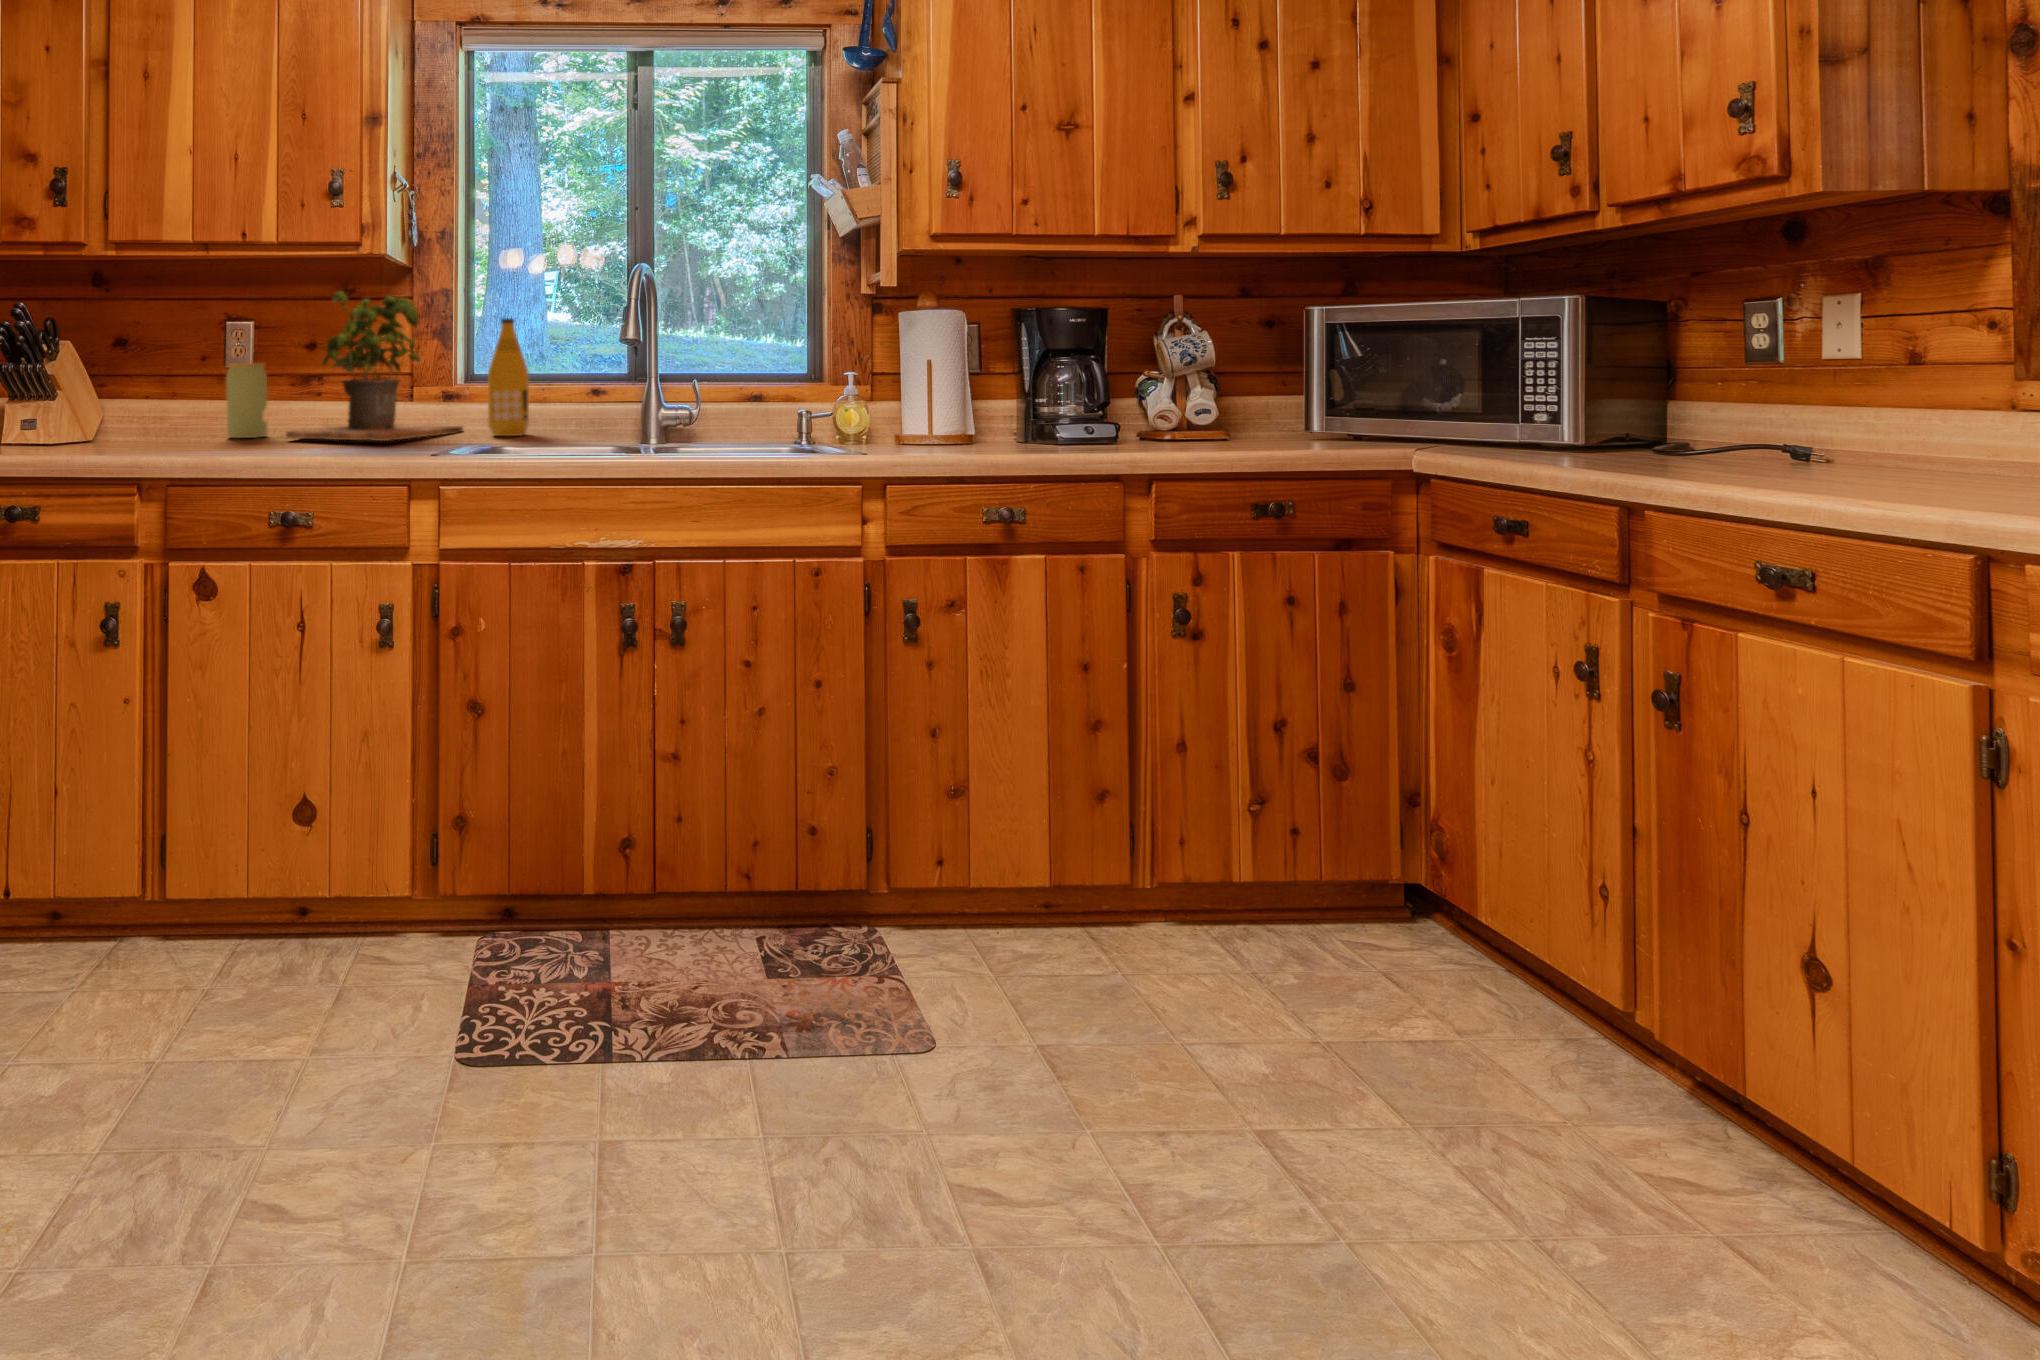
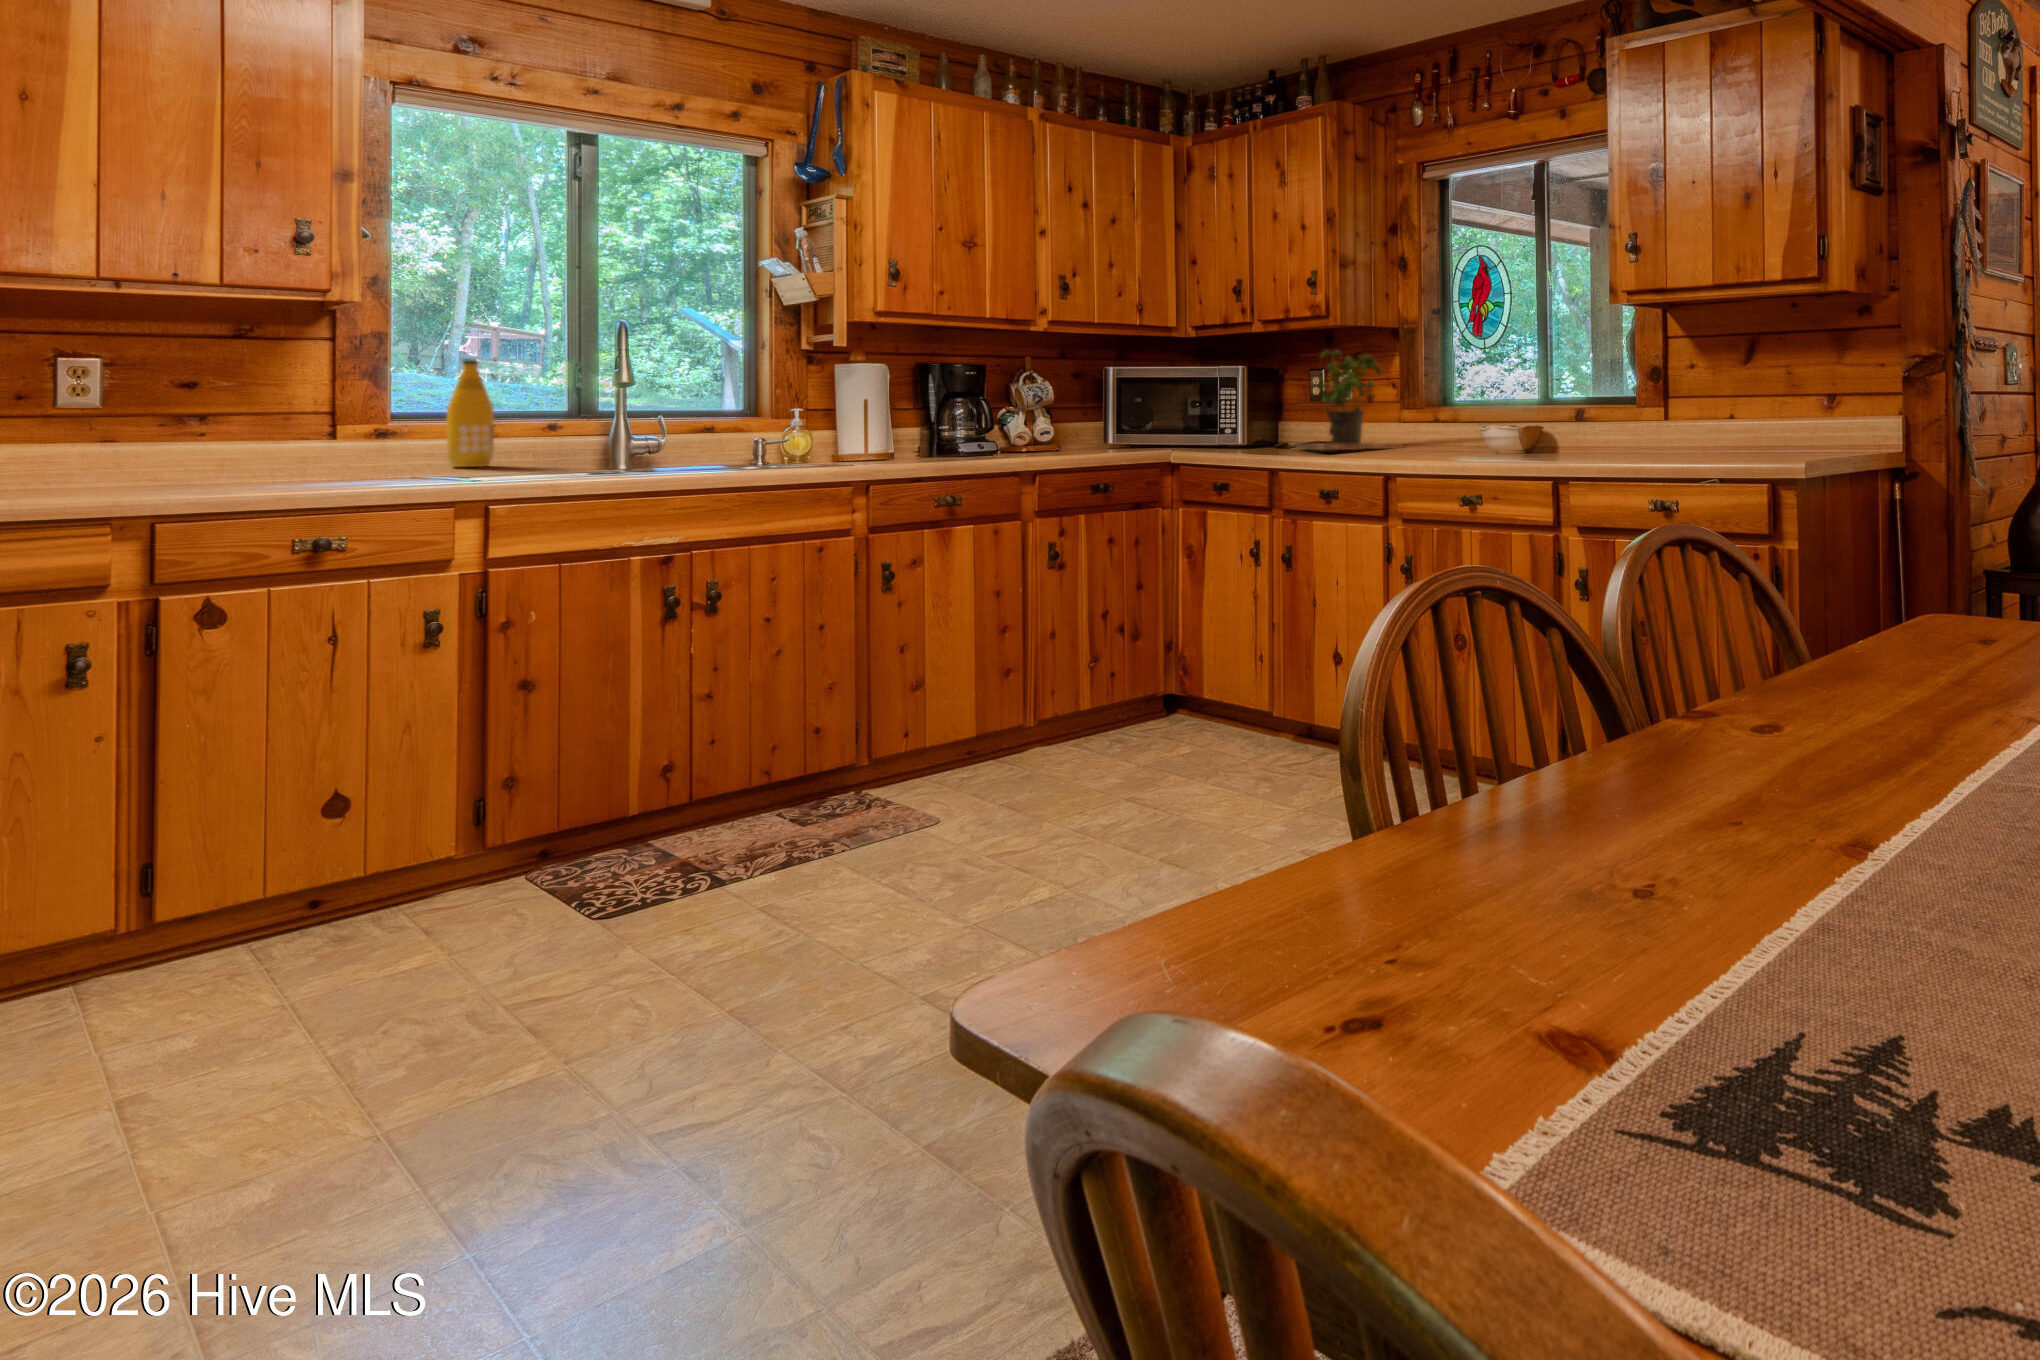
potted plant: present [286,292,463,441] -> present [1297,351,1402,450]
jar: present [226,363,267,438] -> none [86,398,145,479]

